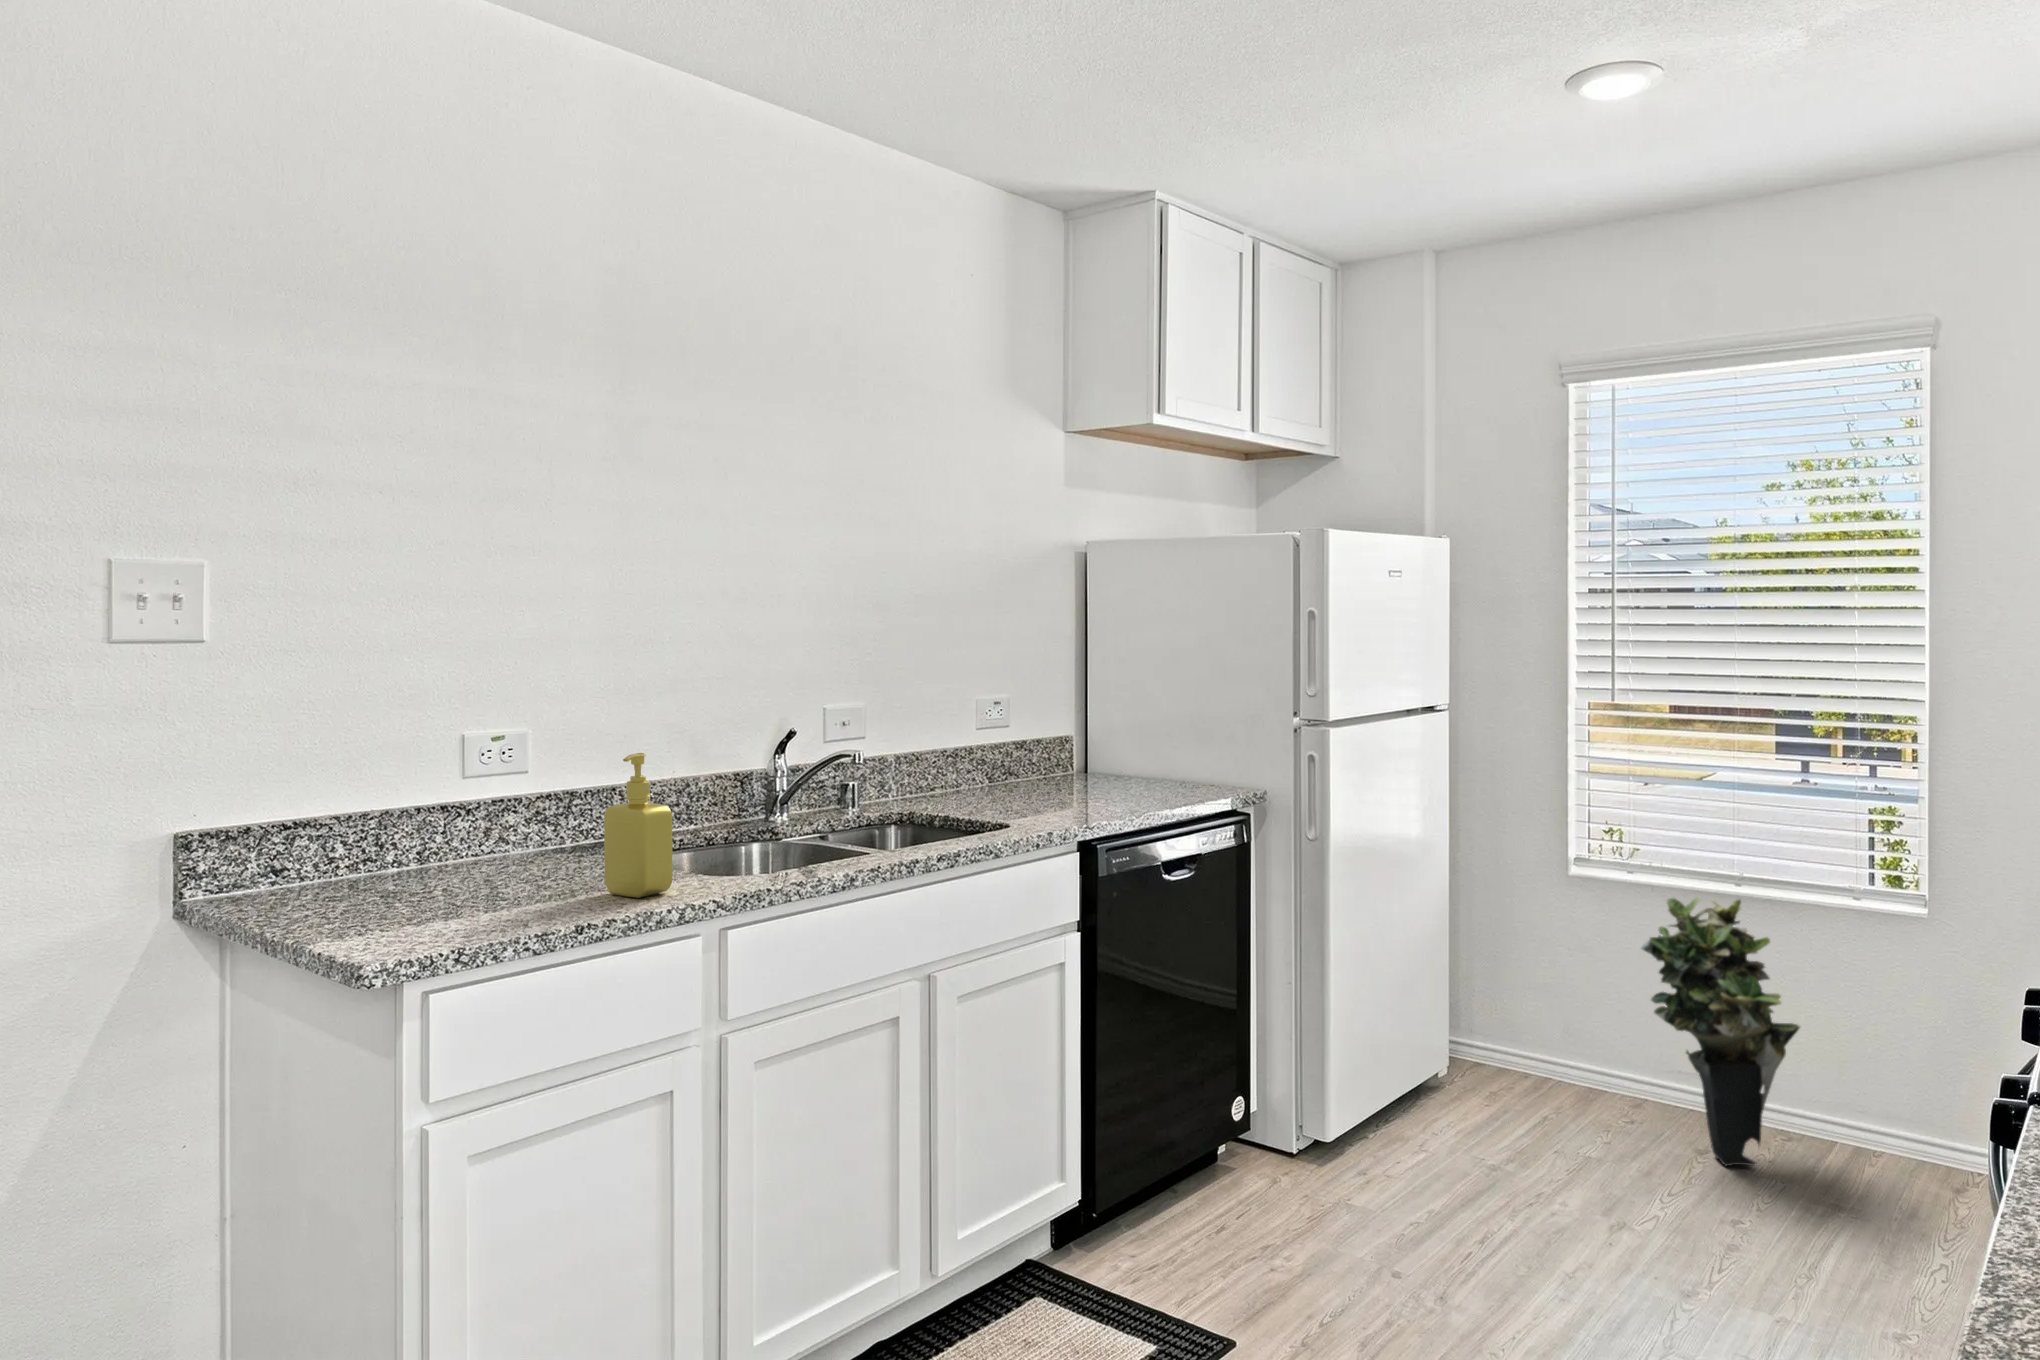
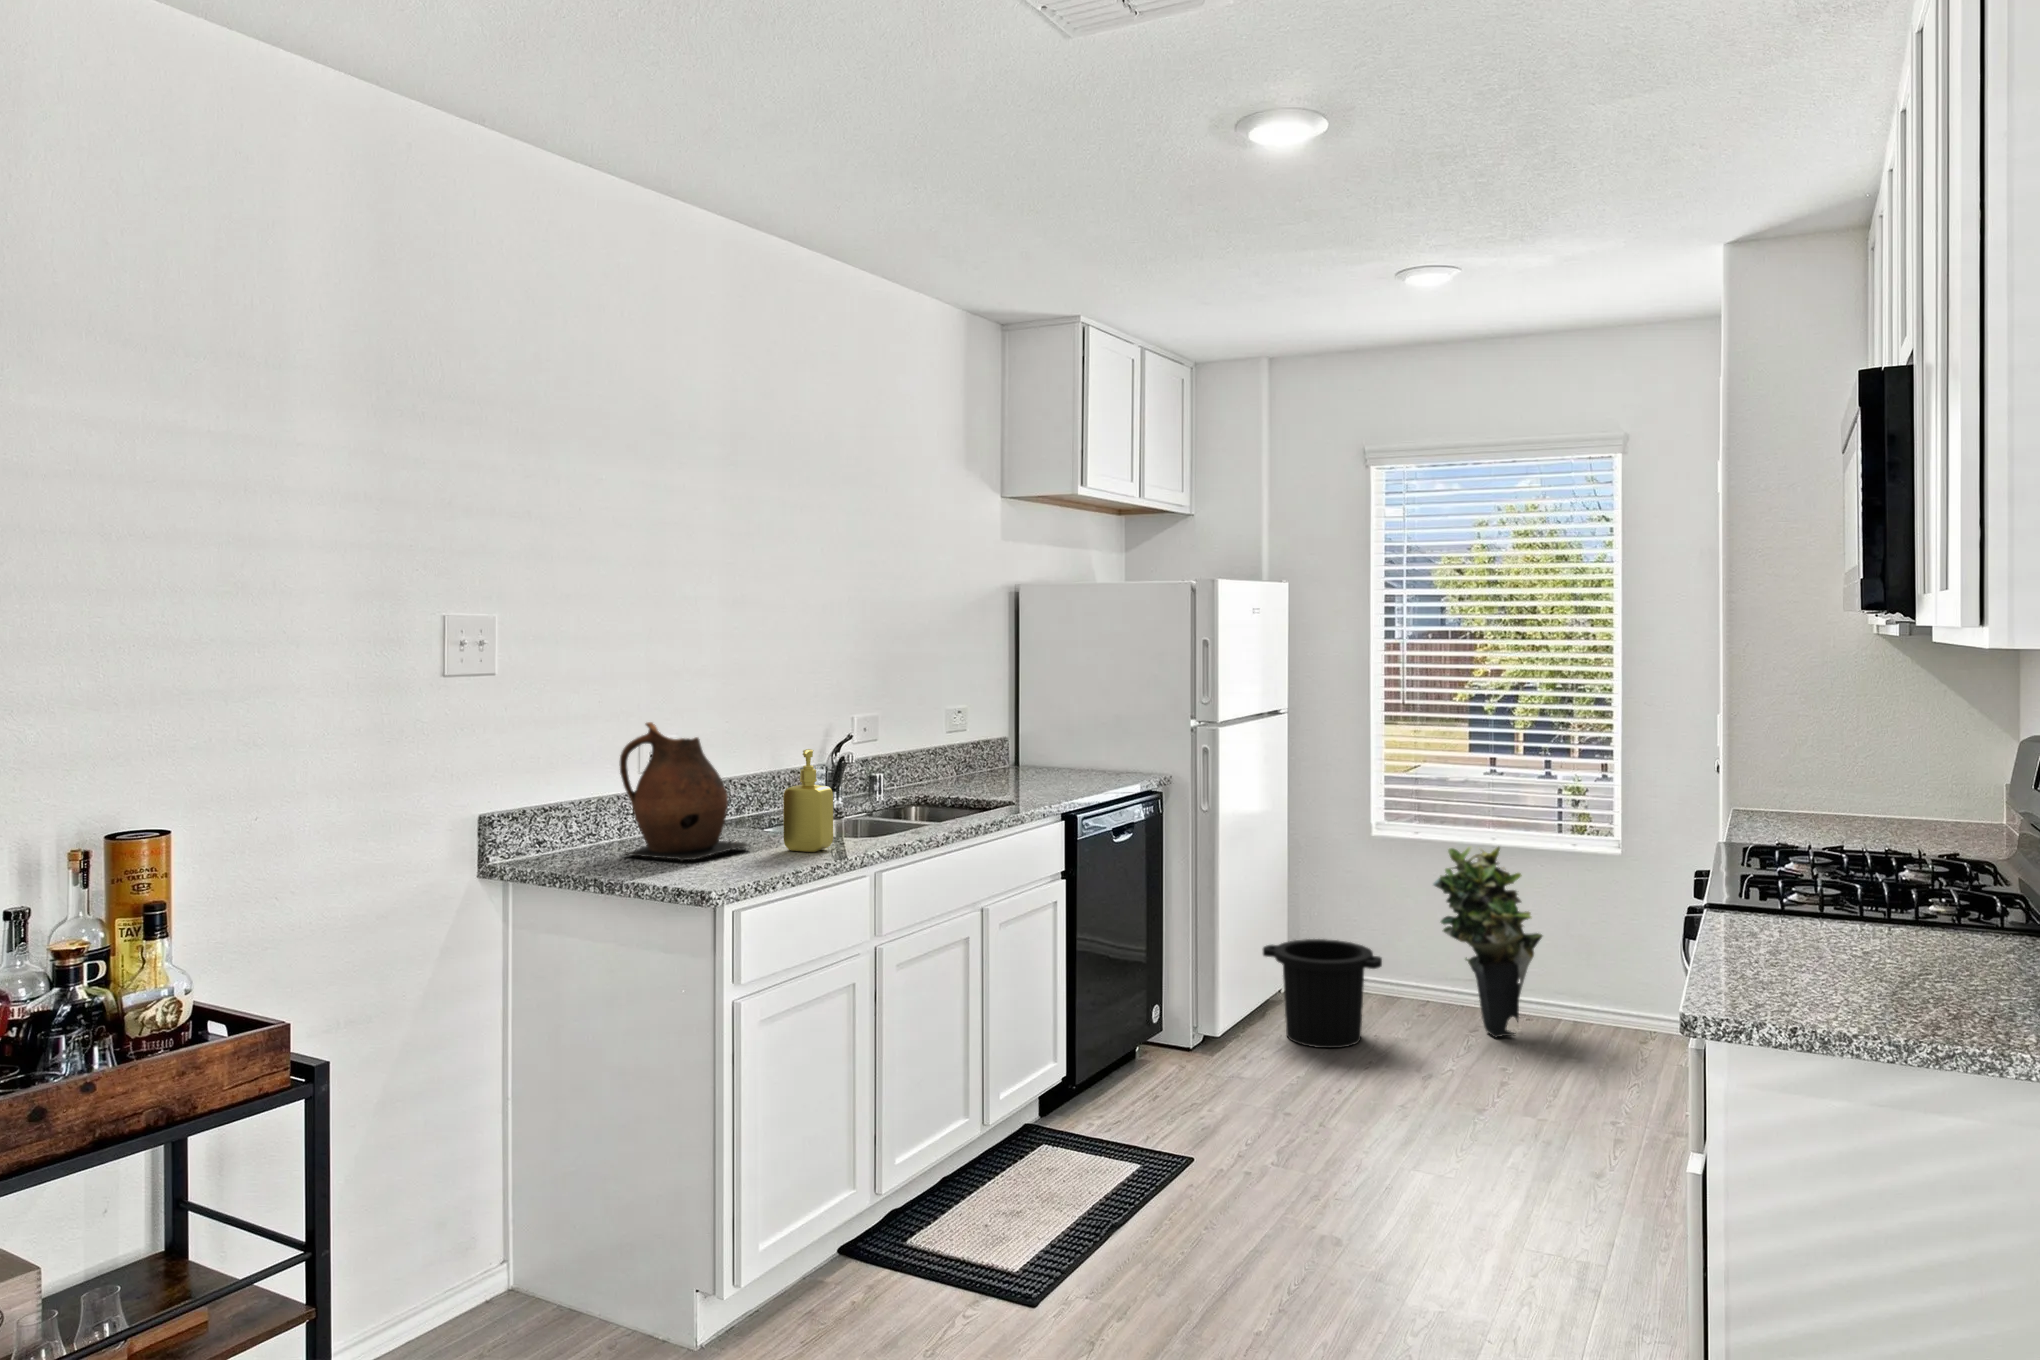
ceramic pitcher: none [376,711,563,909] -> present [620,722,751,862]
trash can: none [1399,1012,1560,1166] -> present [1263,939,1382,1048]

